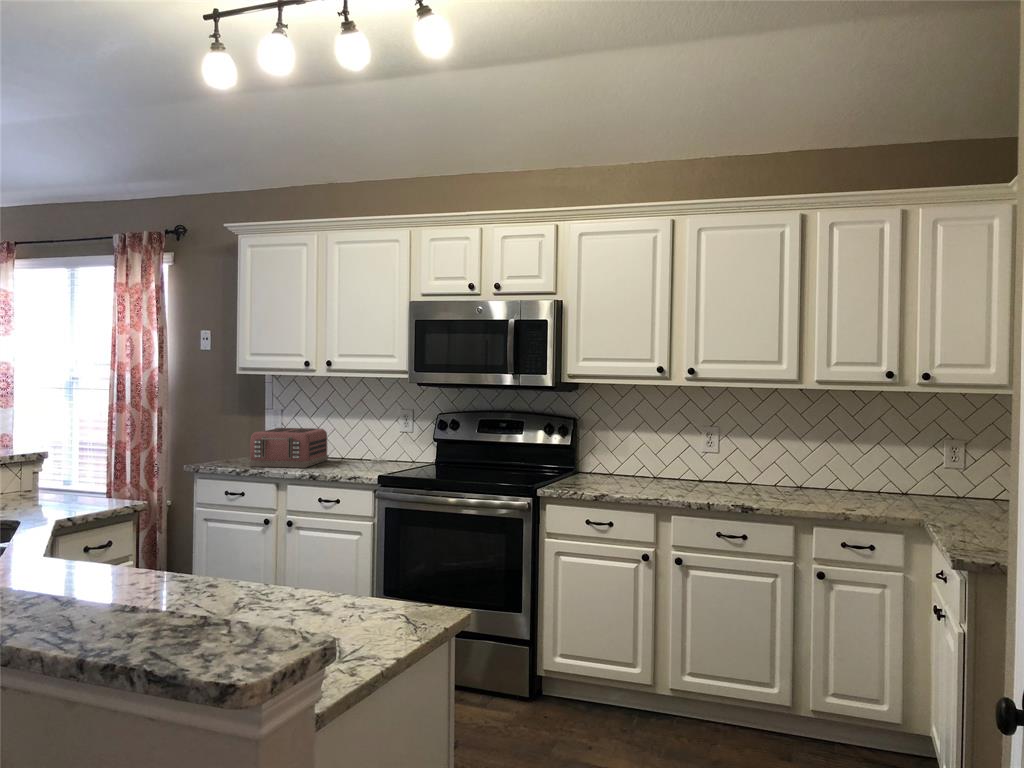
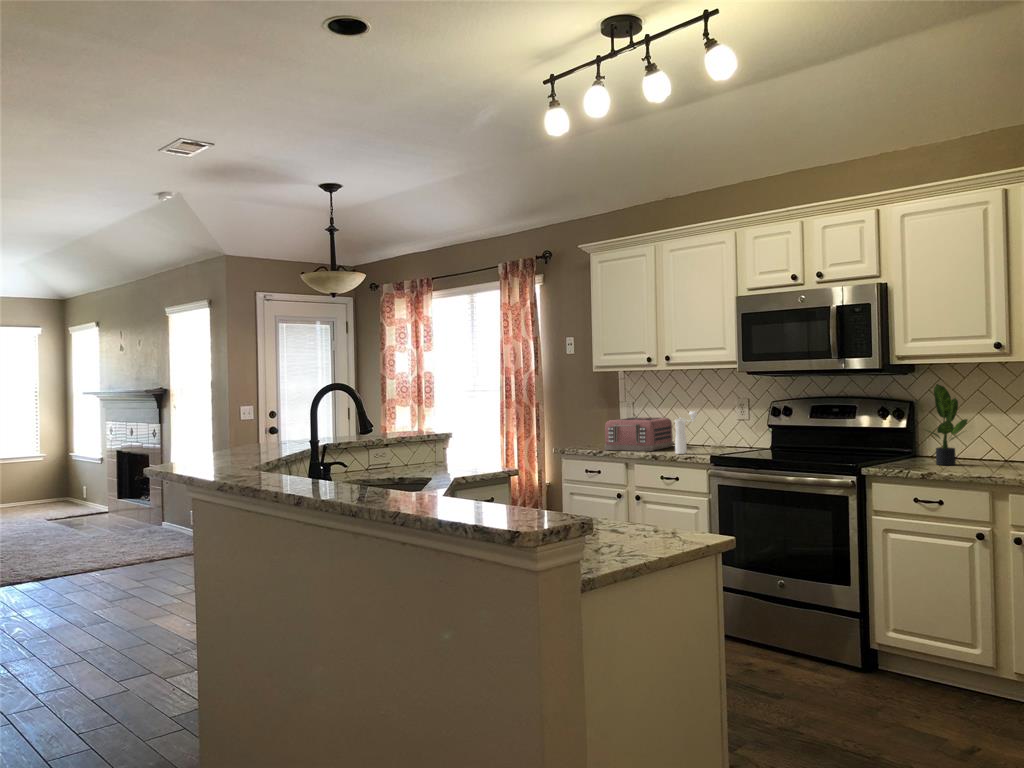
potted plant: none [592,405,637,486] -> present [928,384,967,465]
pepper mill: none [335,424,360,472] -> present [675,411,697,454]

